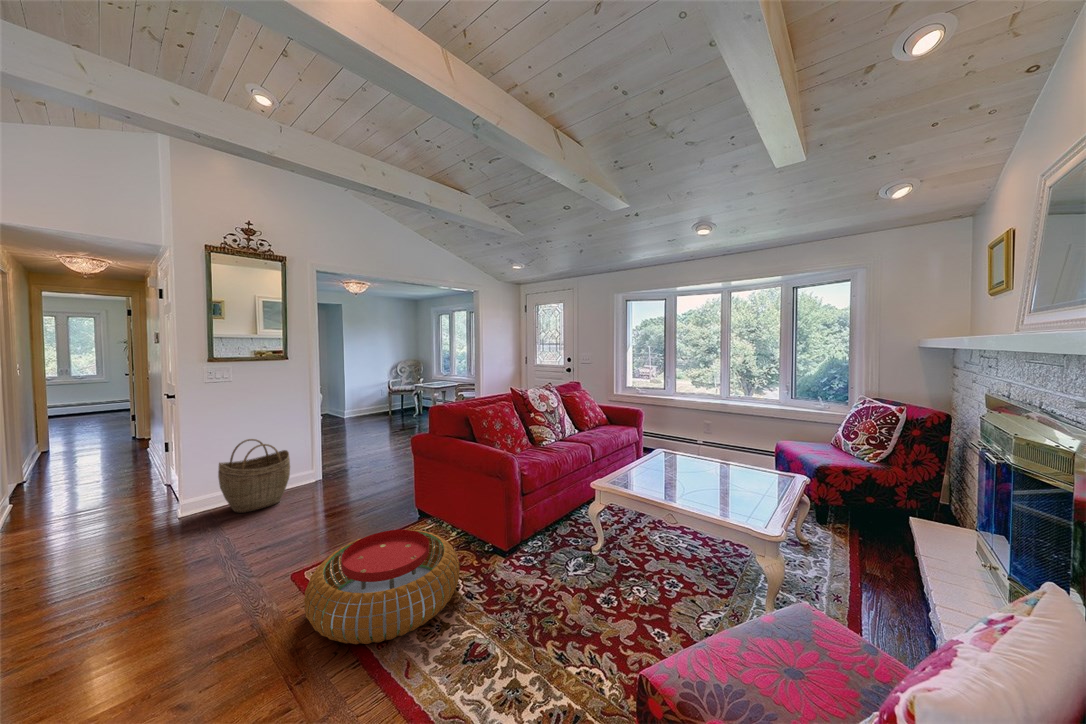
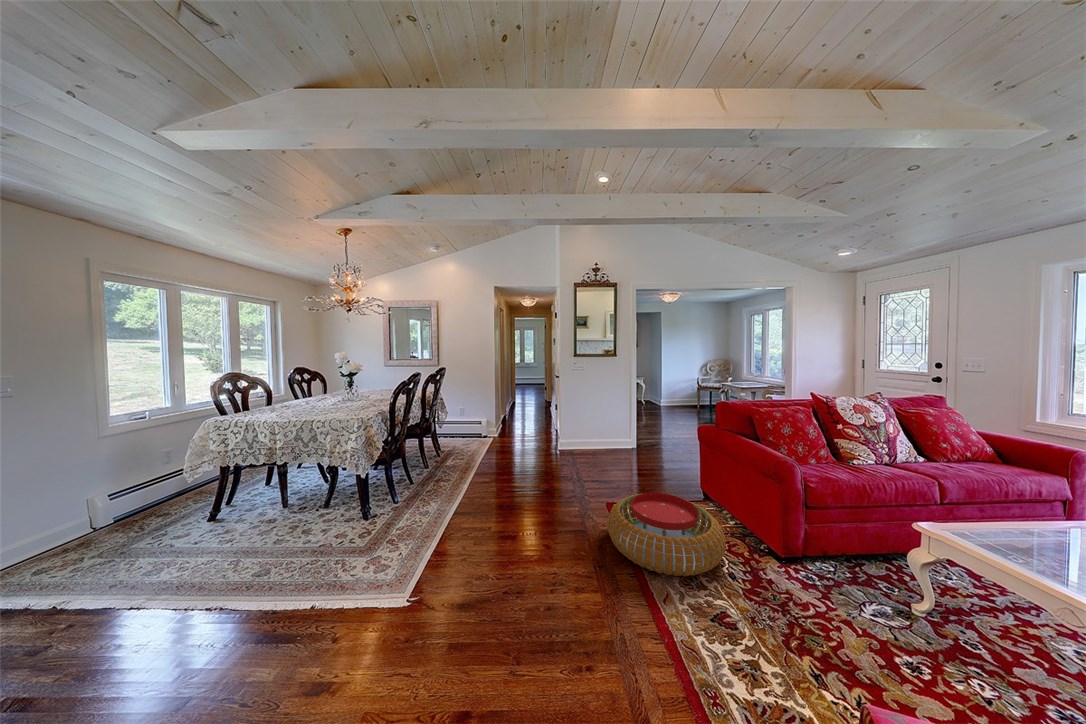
woven basket: present [218,439,290,513] -> none [578,409,615,456]

